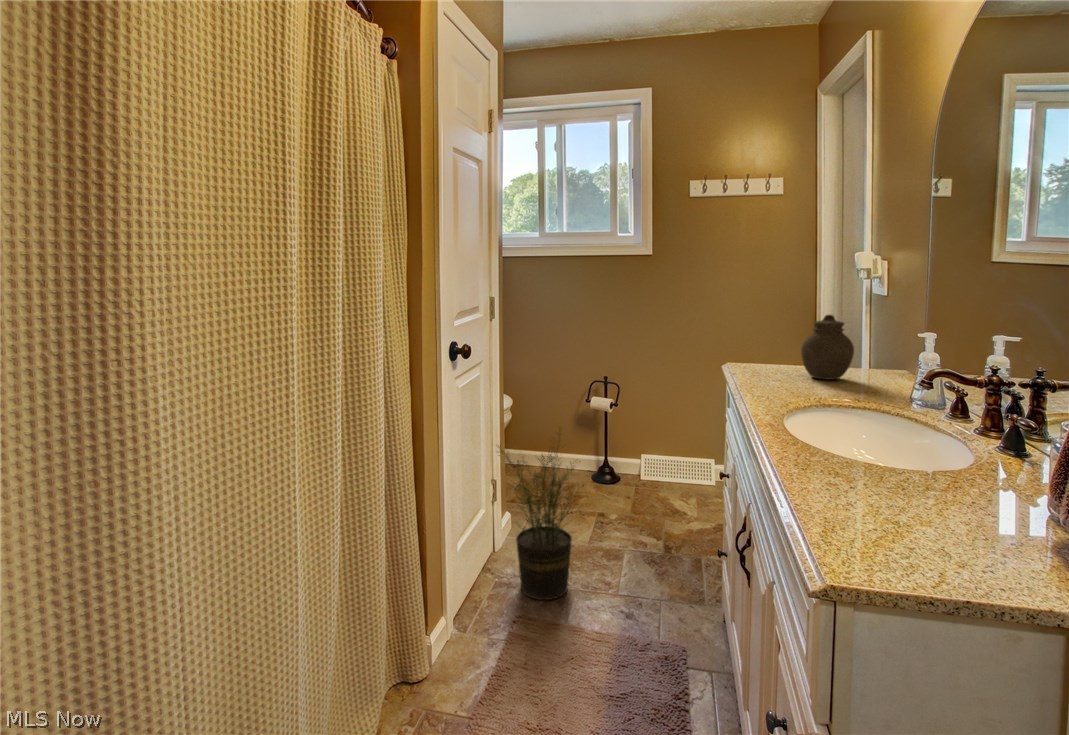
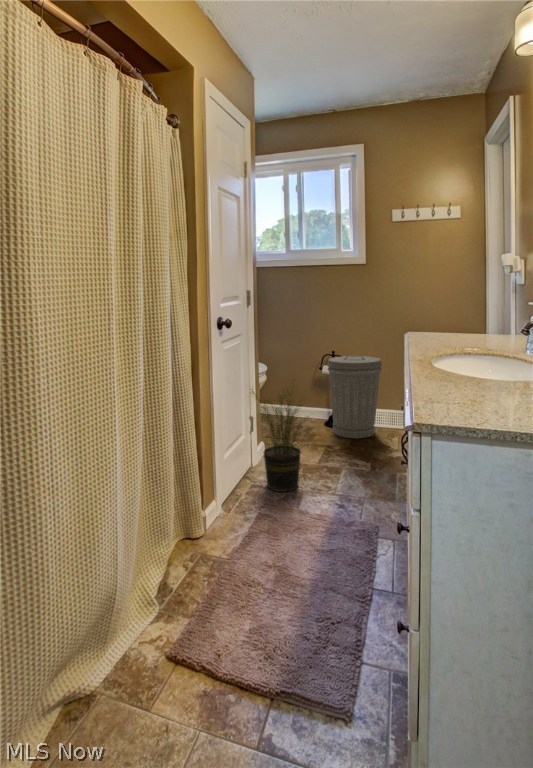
jar: present [801,315,854,380] -> none [454,293,490,338]
trash can: none [599,381,676,502] -> present [328,355,382,438]

